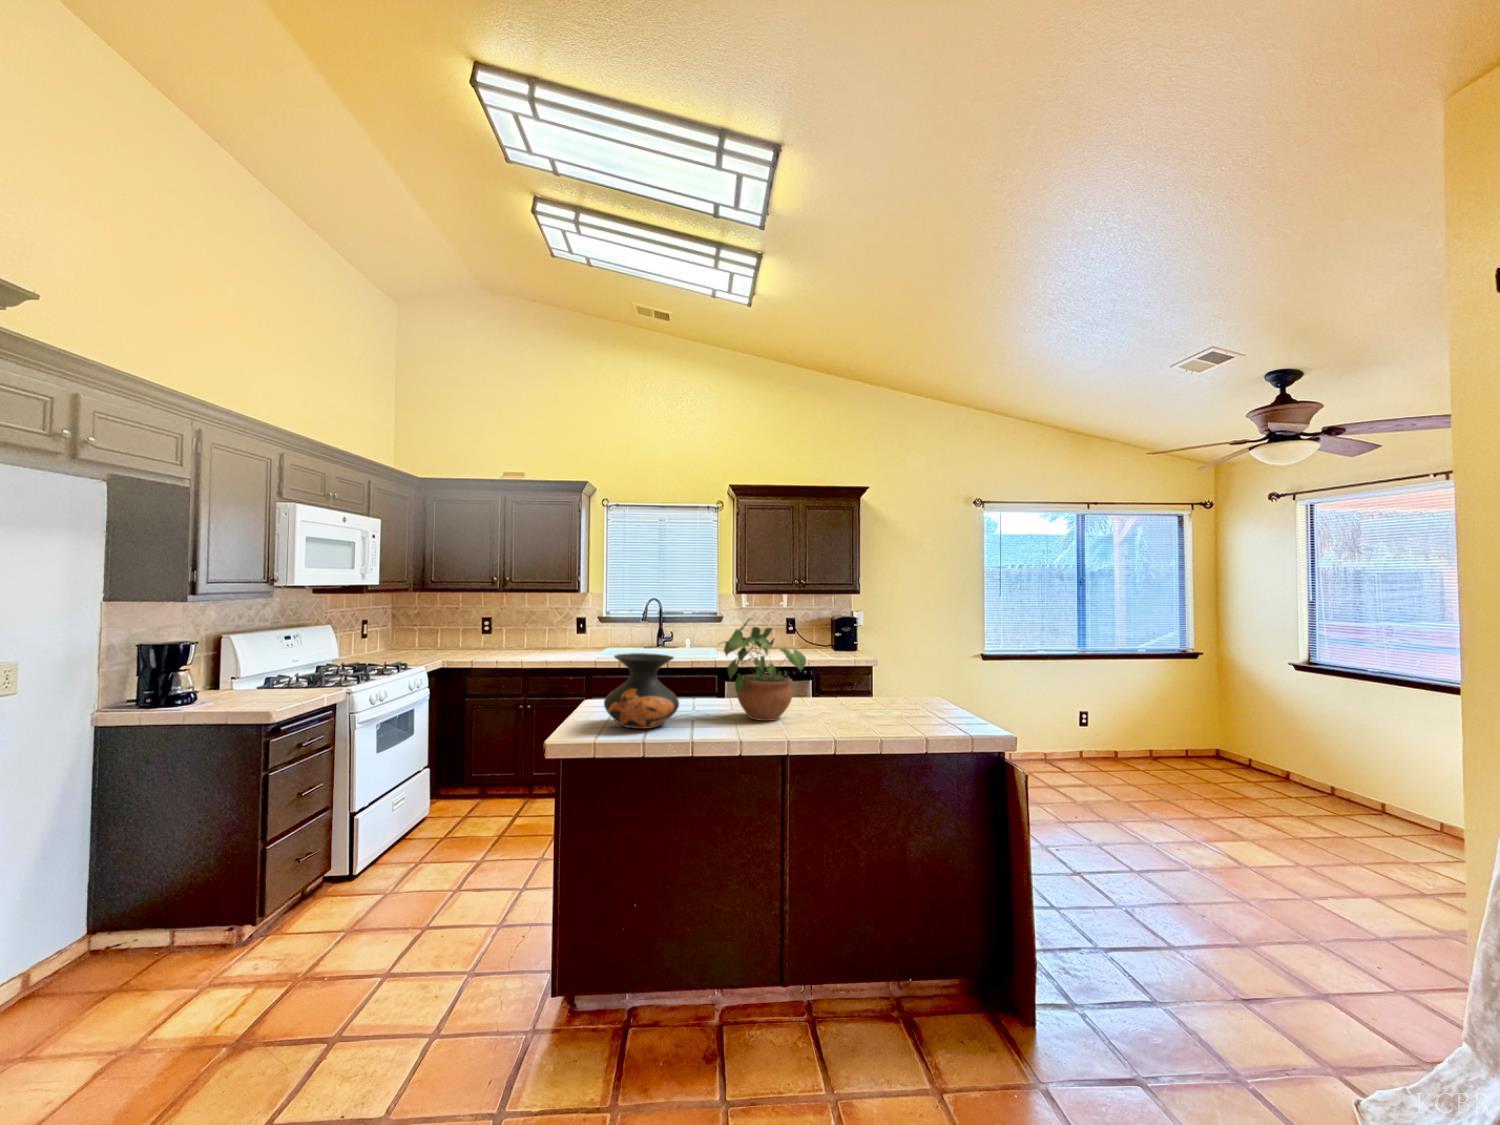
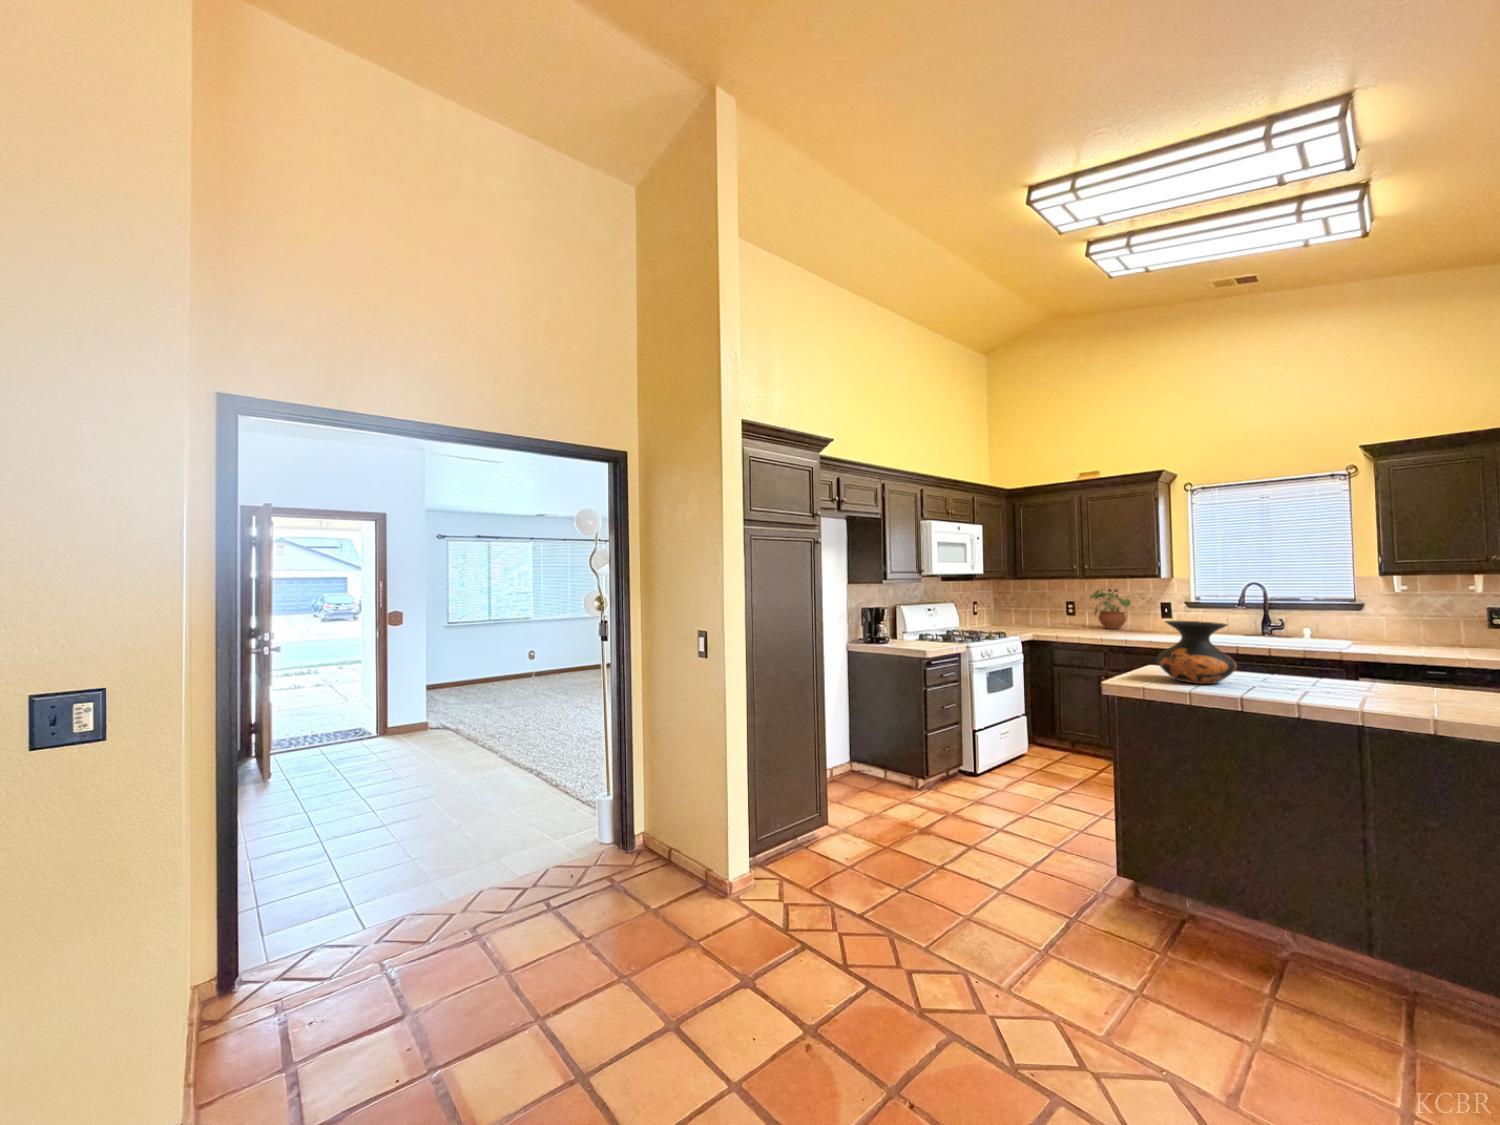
potted plant: present [724,619,806,721] -> present [1090,589,1131,629]

